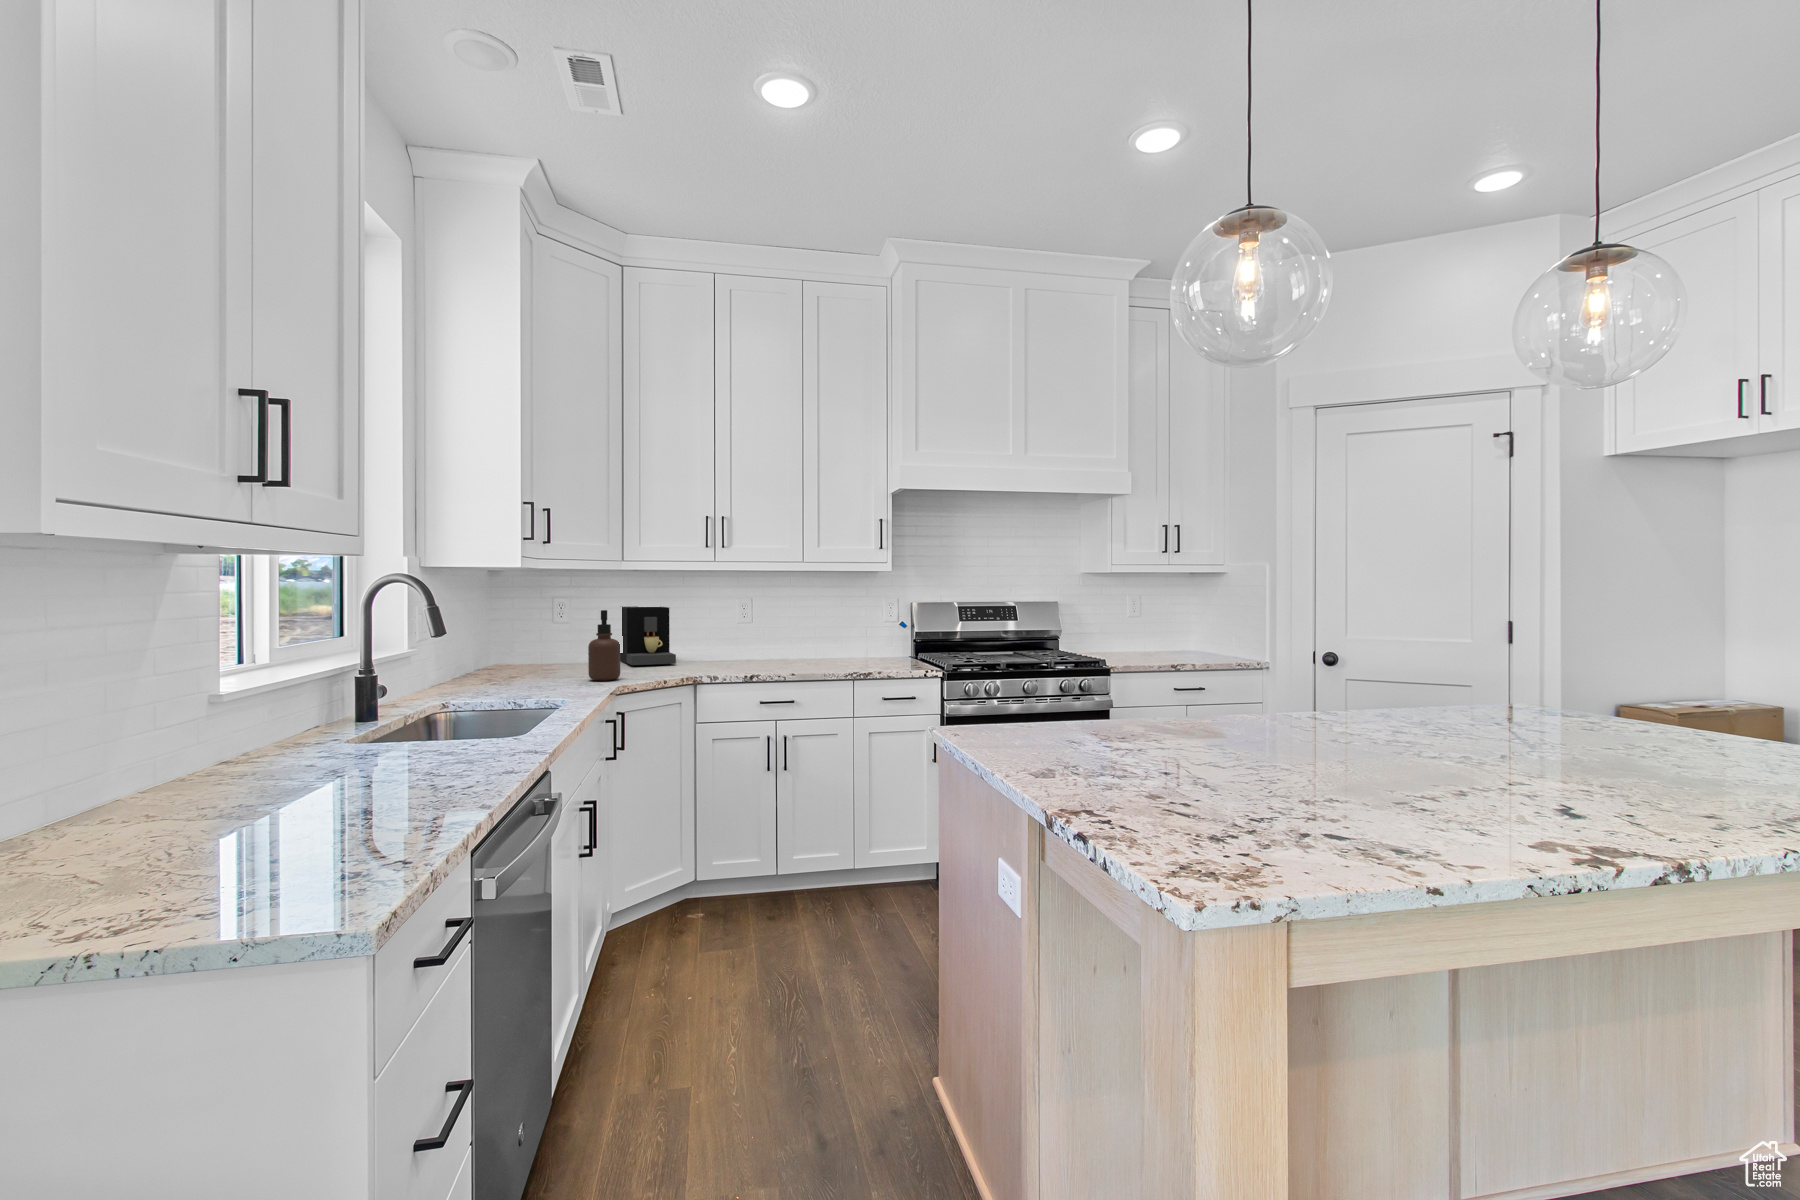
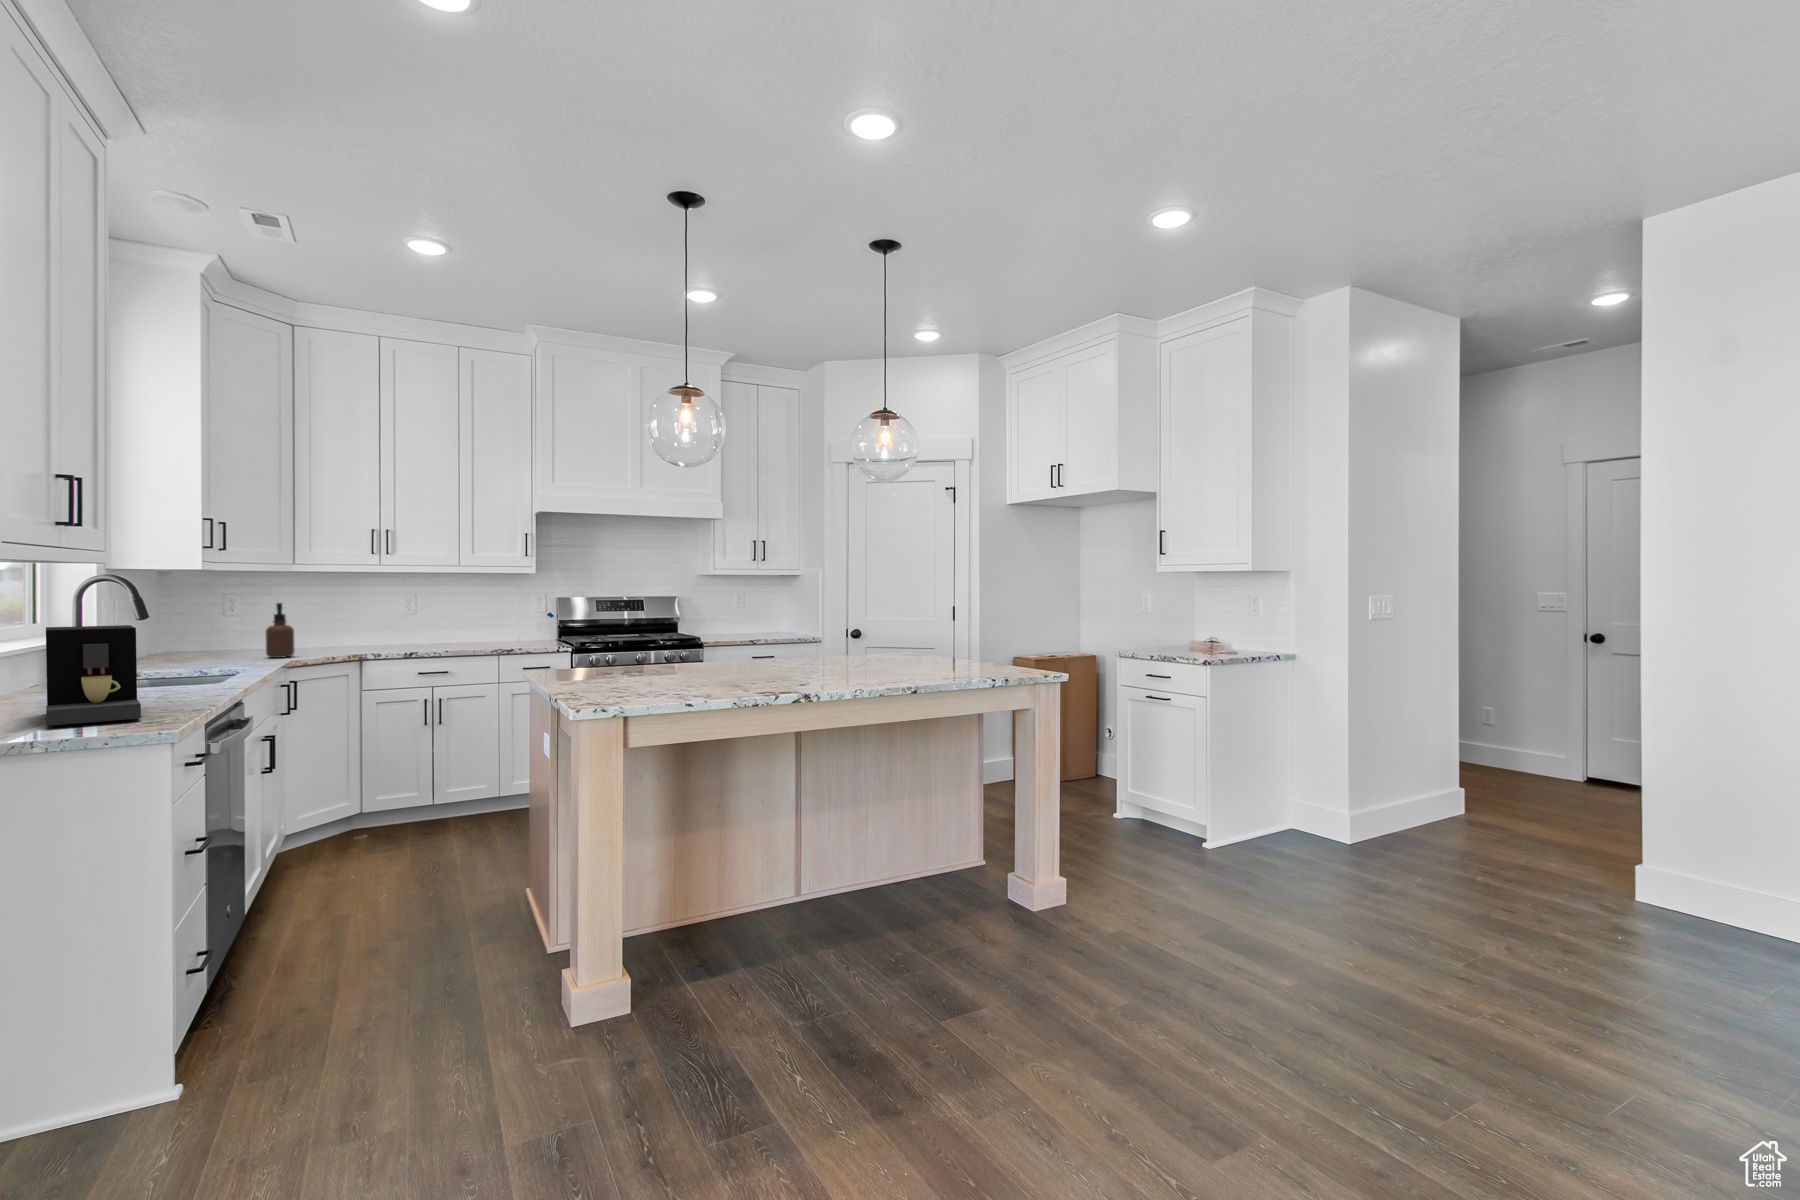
coffee maker: present [620,606,676,665] -> present [46,625,141,726]

